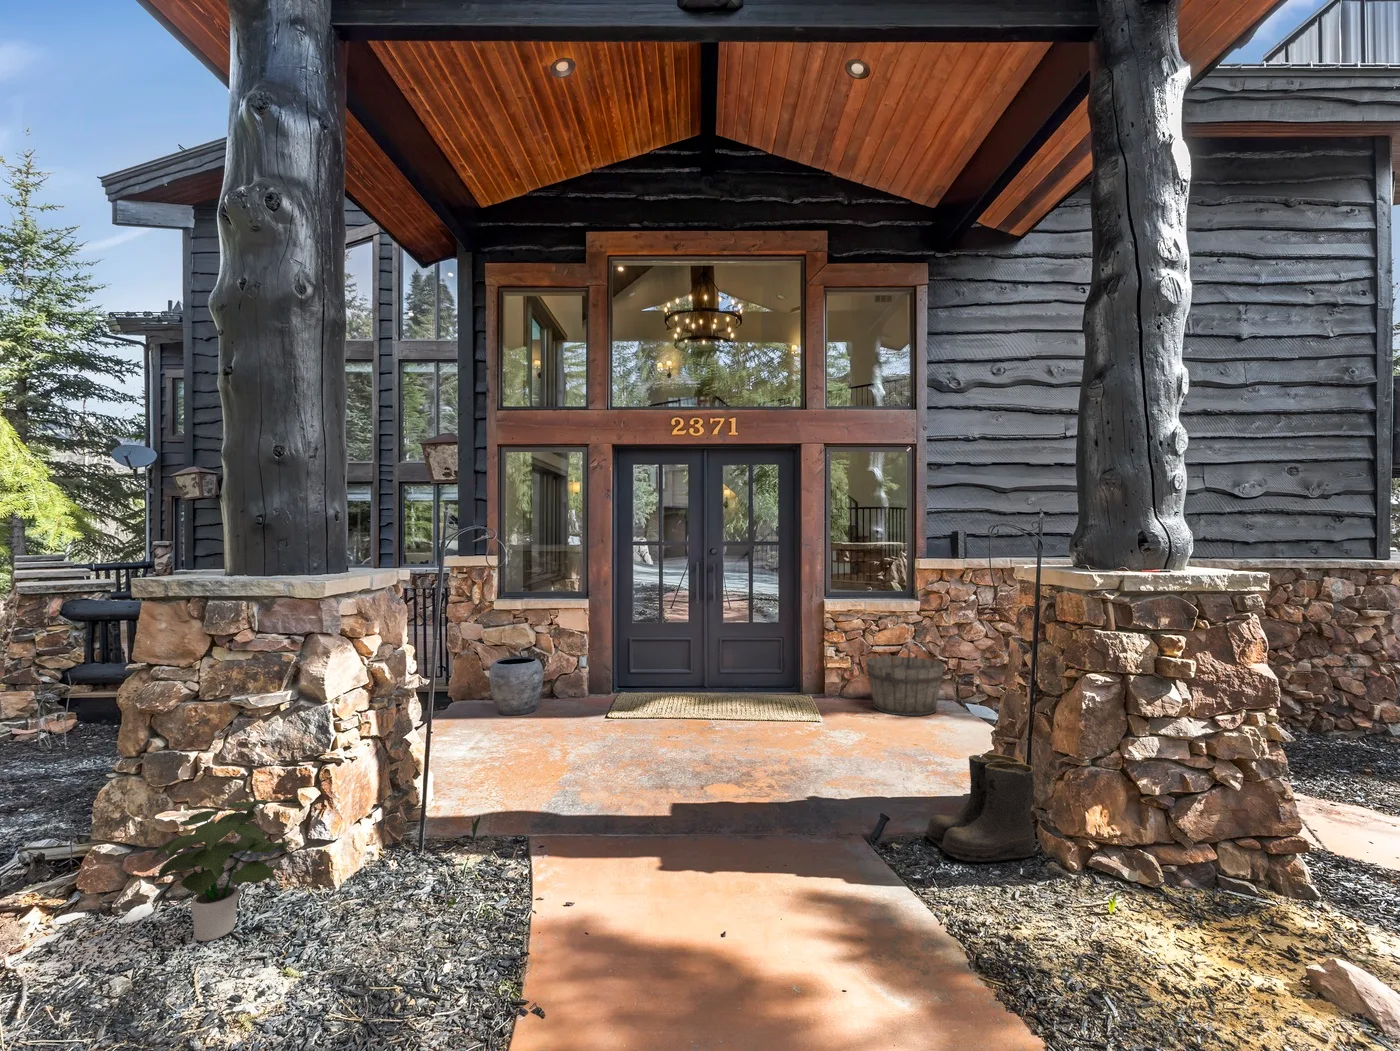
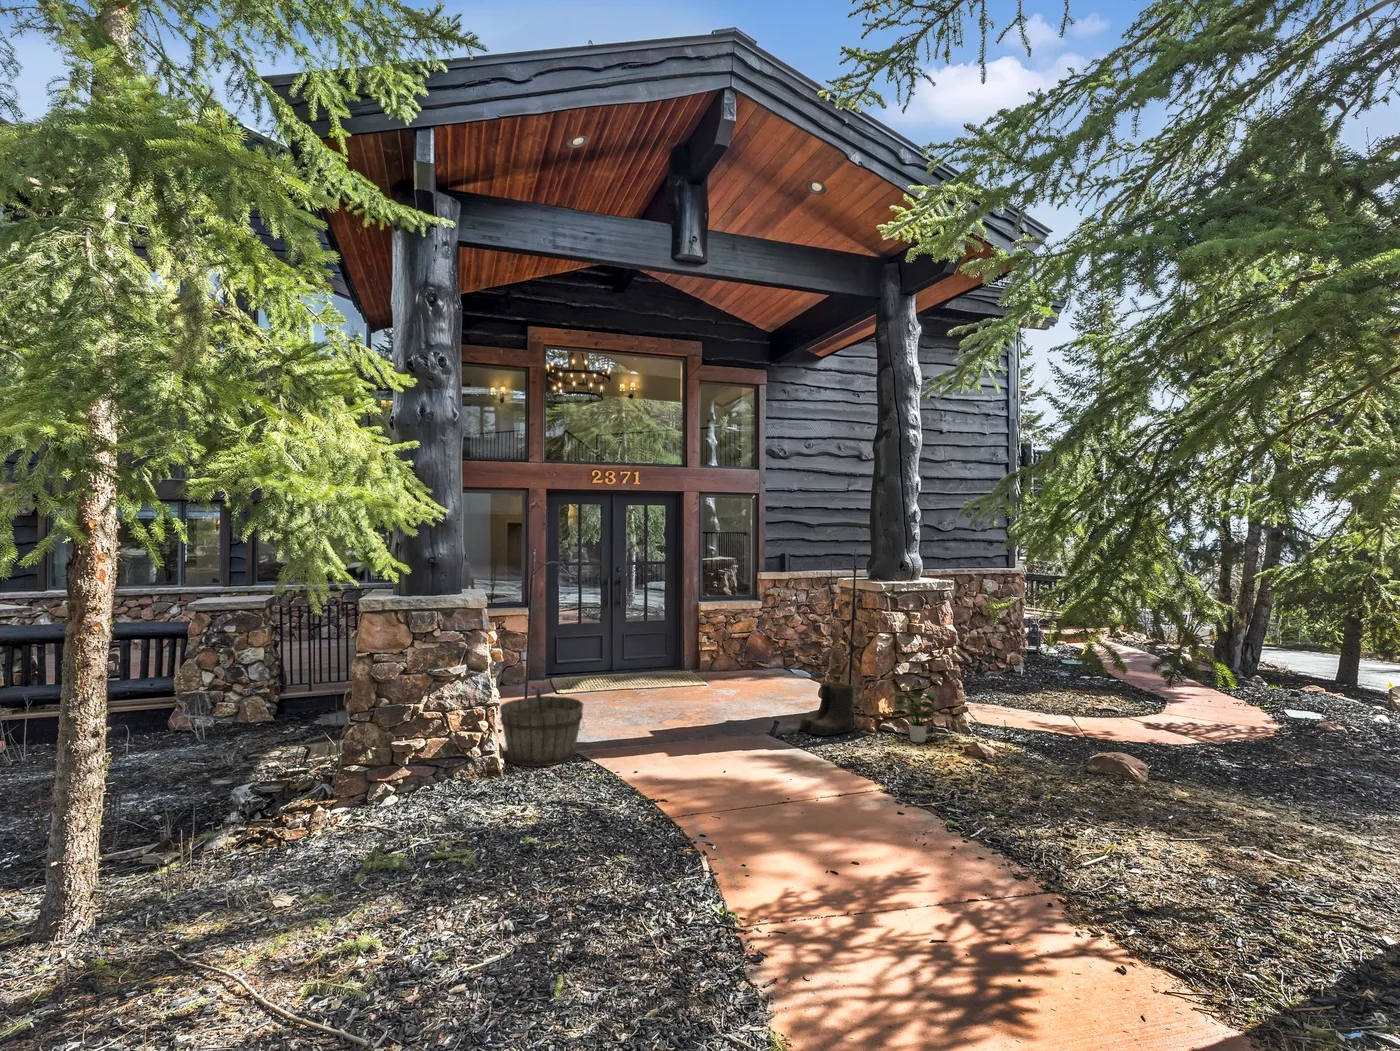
wooden bucket: present [866,645,944,716] -> present [500,687,583,767]
potted plant: present [153,800,291,941] -> present [890,686,939,742]

